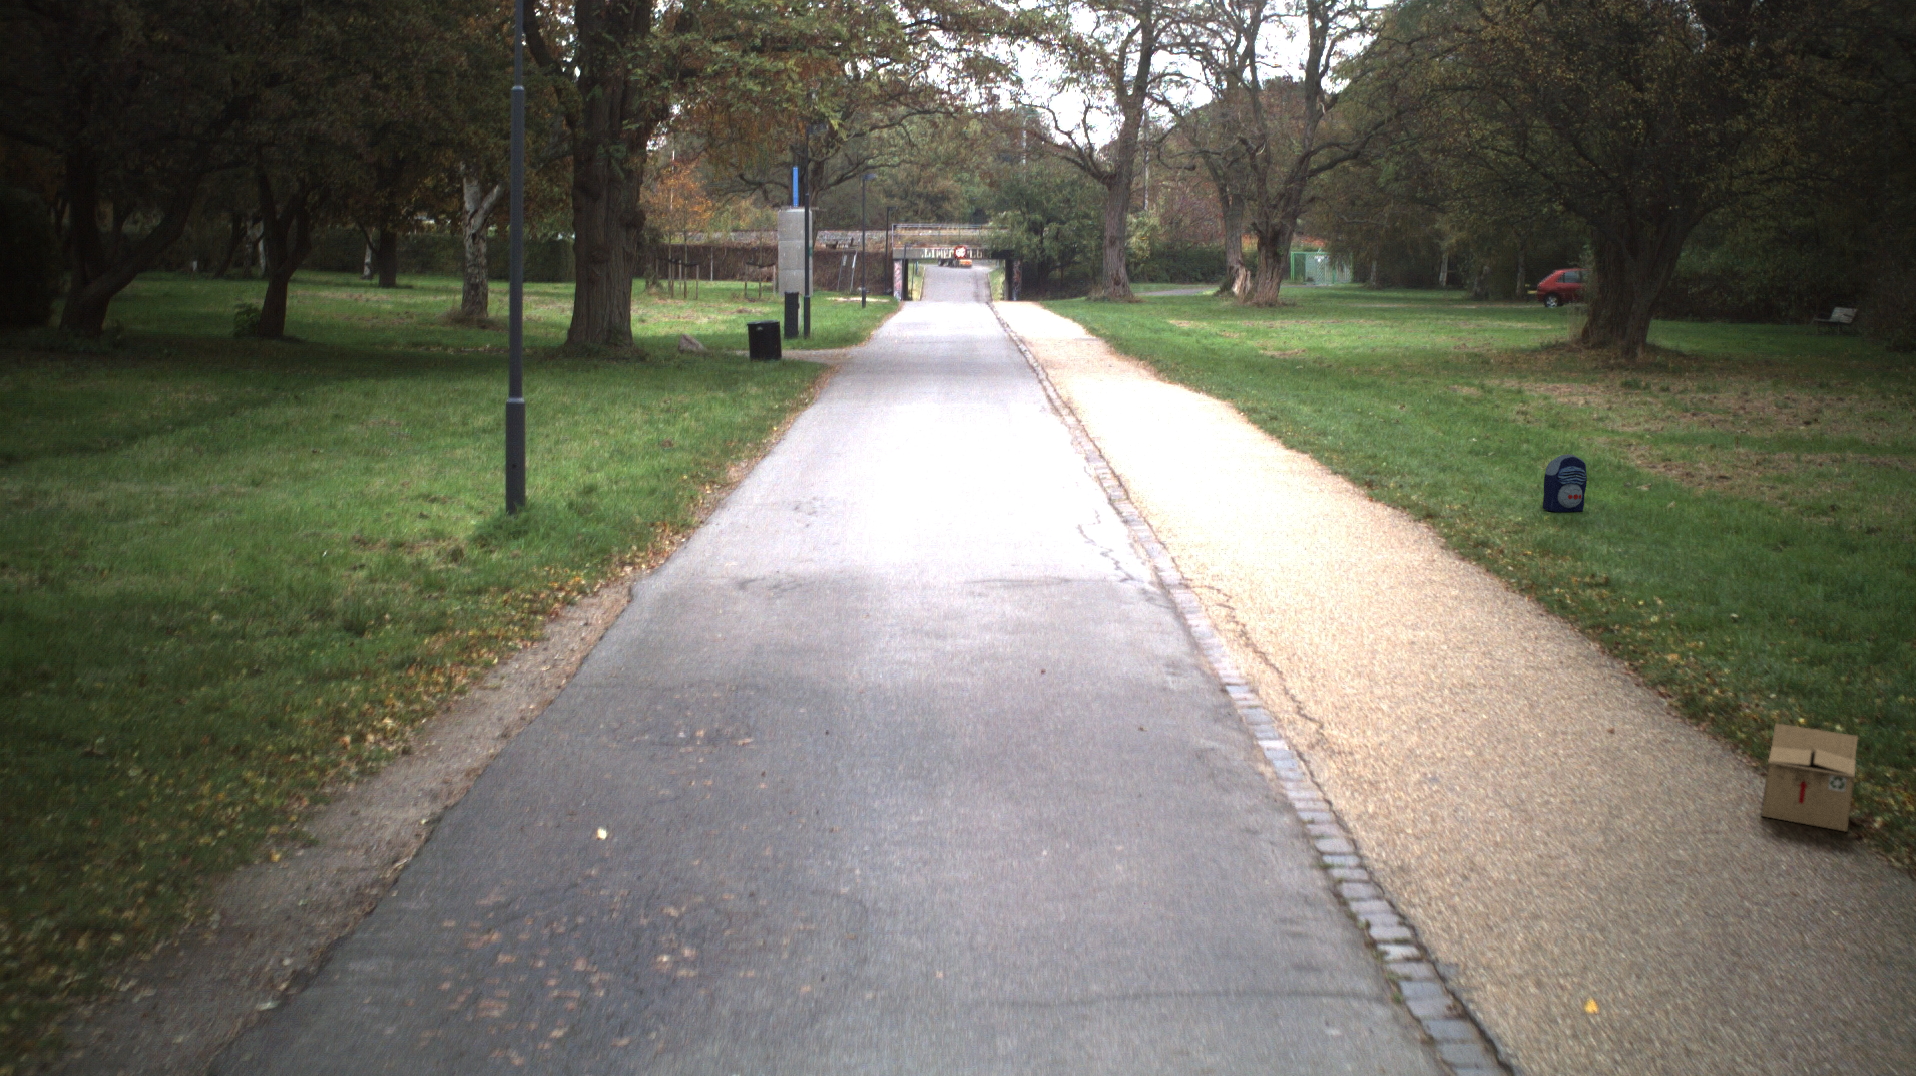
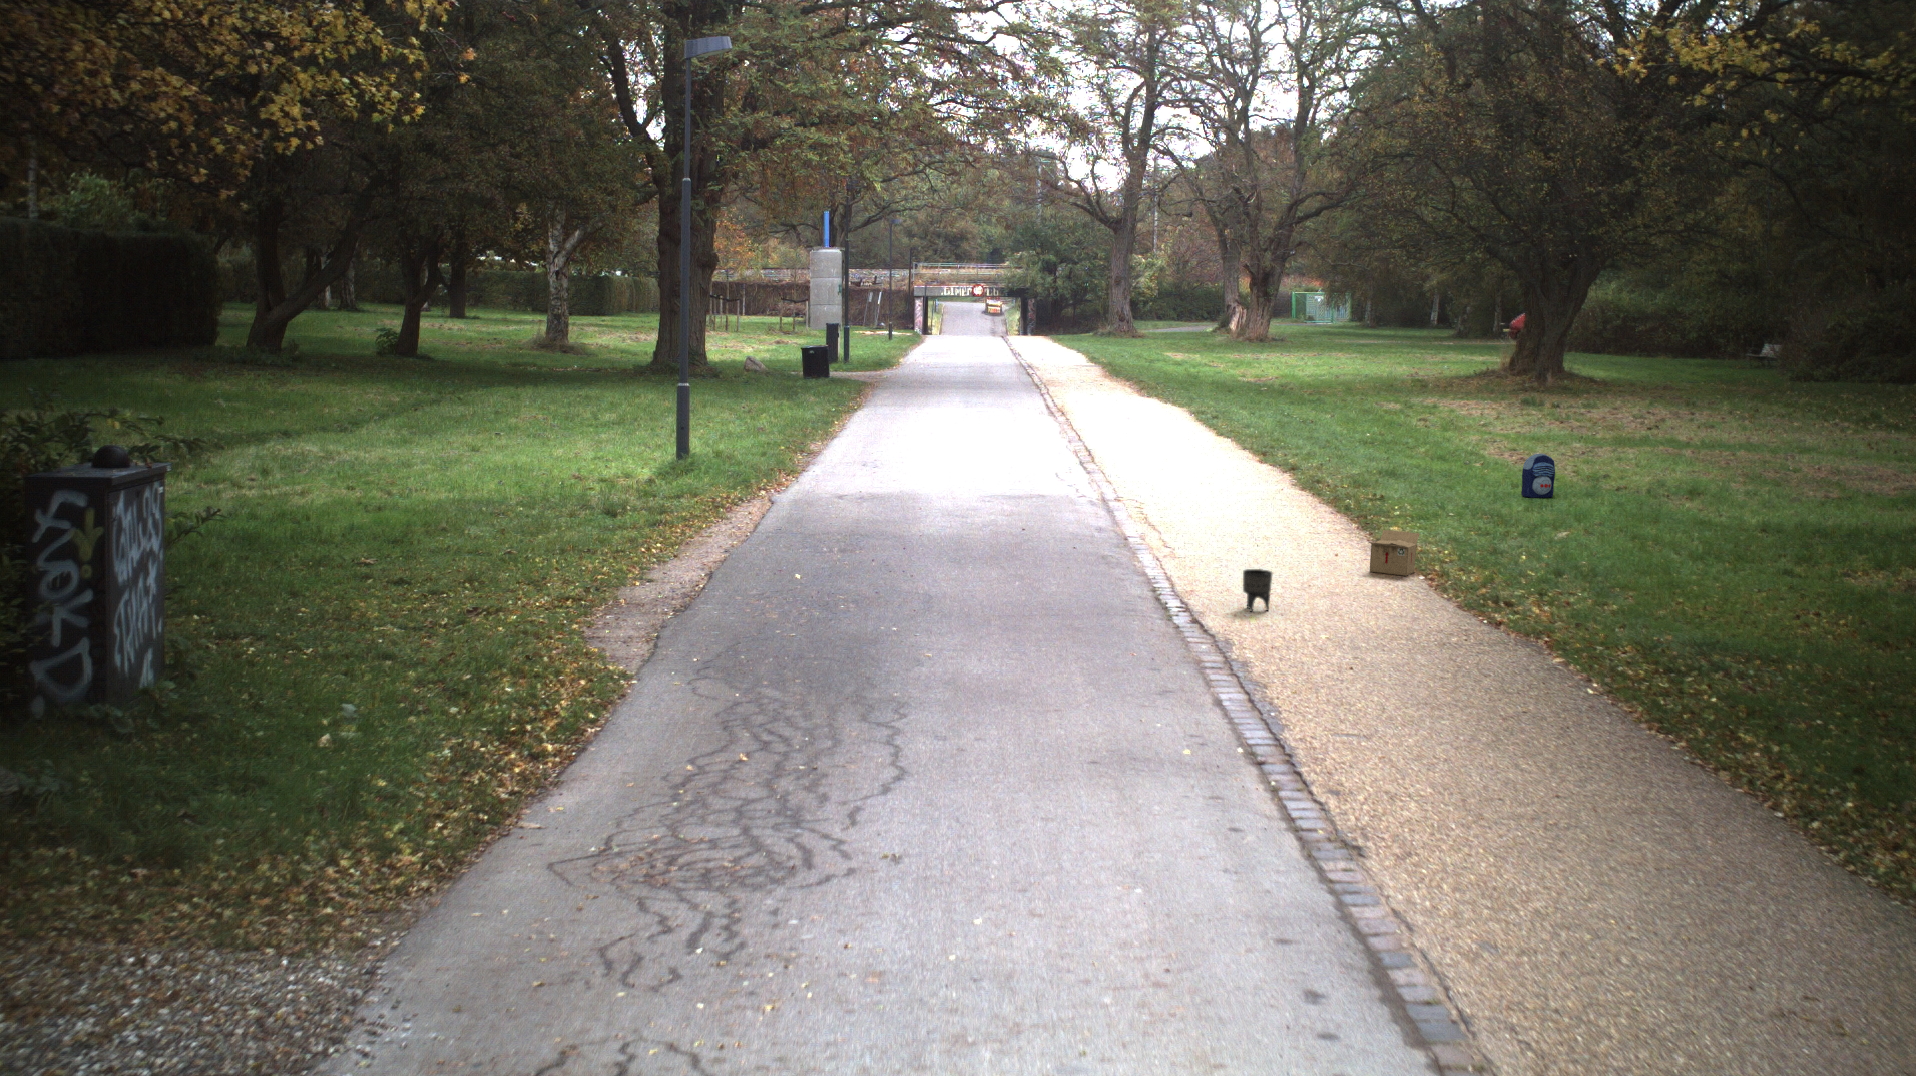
backpack: present [1543,454,1587,512] -> present [1521,453,1555,498]
planter: none [1613,915,1692,1031] -> present [1243,569,1272,612]

